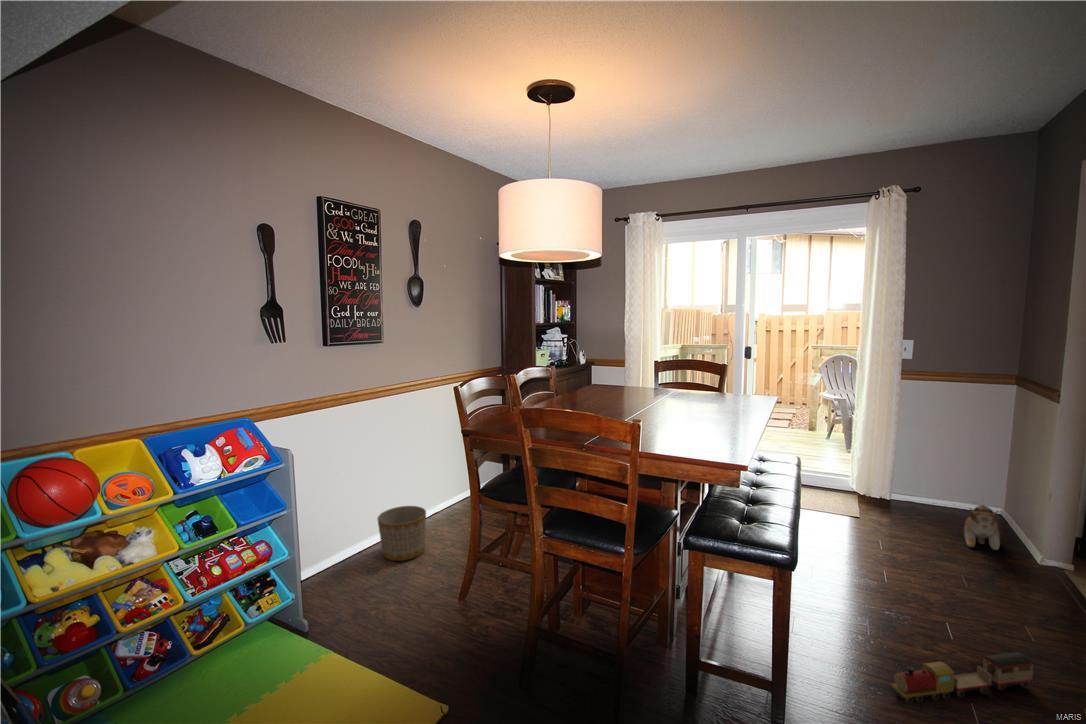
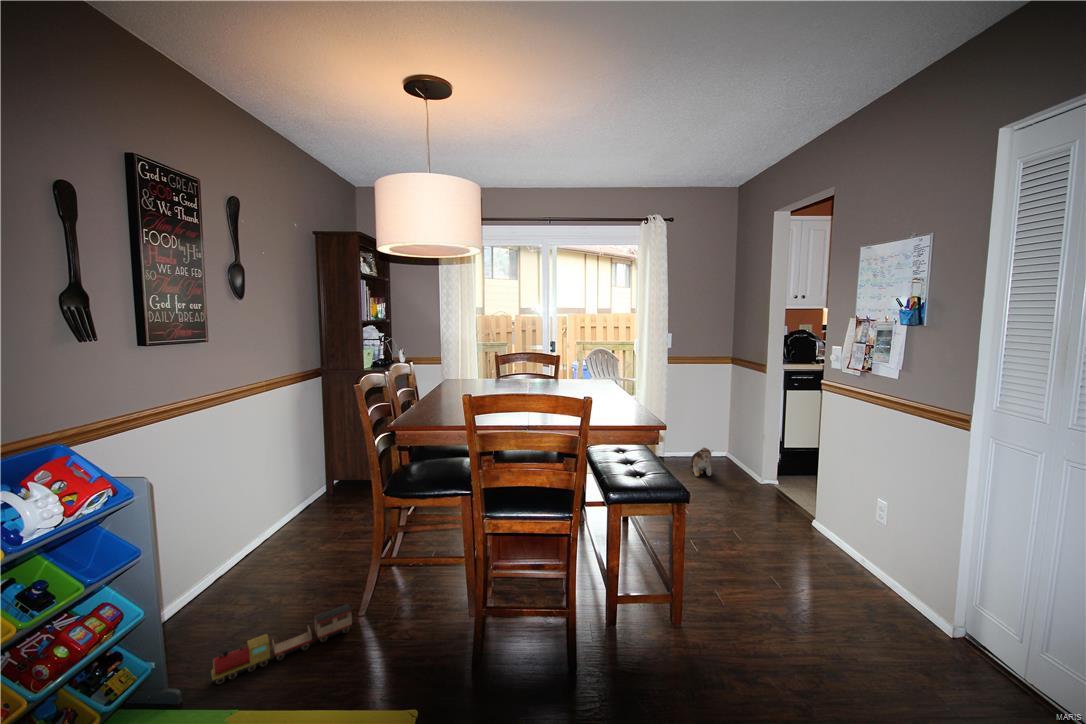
planter: present [378,506,426,561] -> none [212,528,276,595]
toy train: present [892,652,1033,704] -> present [211,604,352,684]

